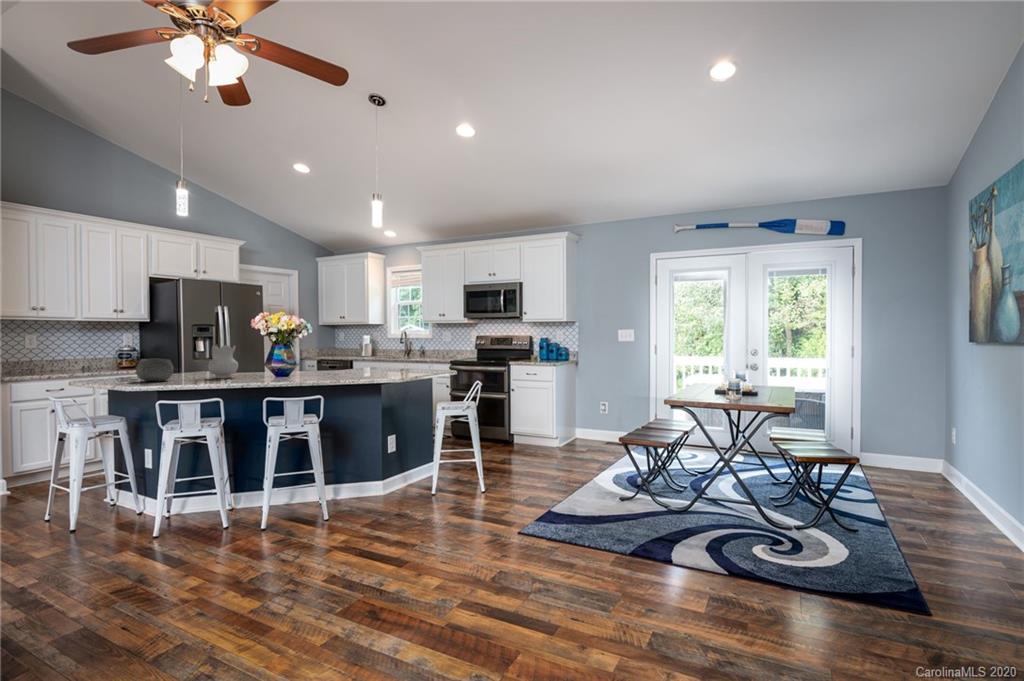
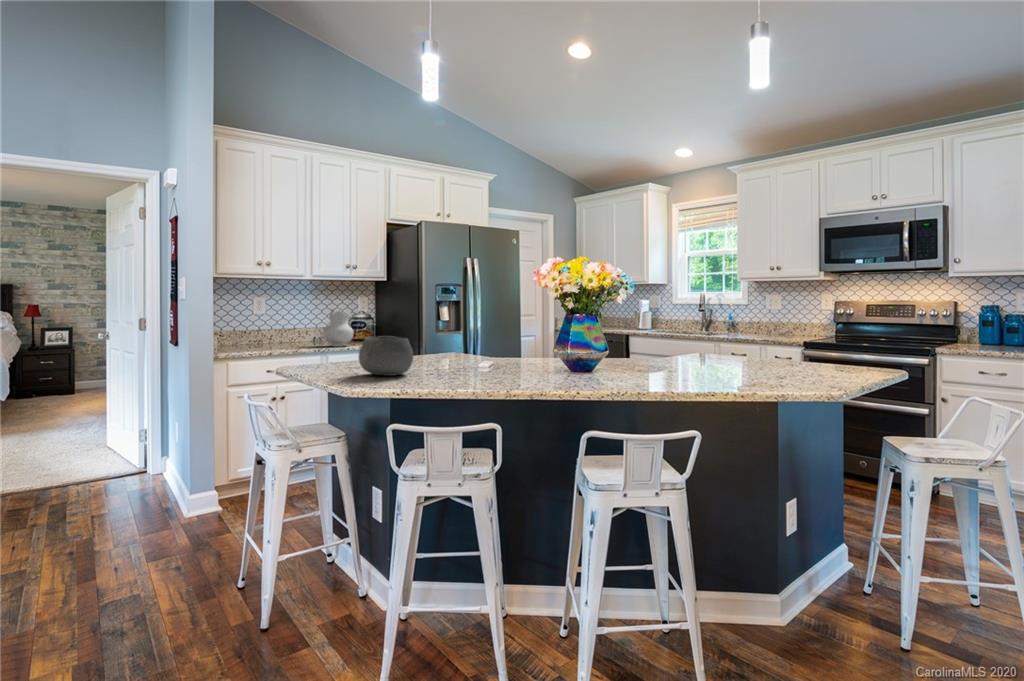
ceramic pitcher: present [208,344,238,378] -> present [324,310,353,347]

